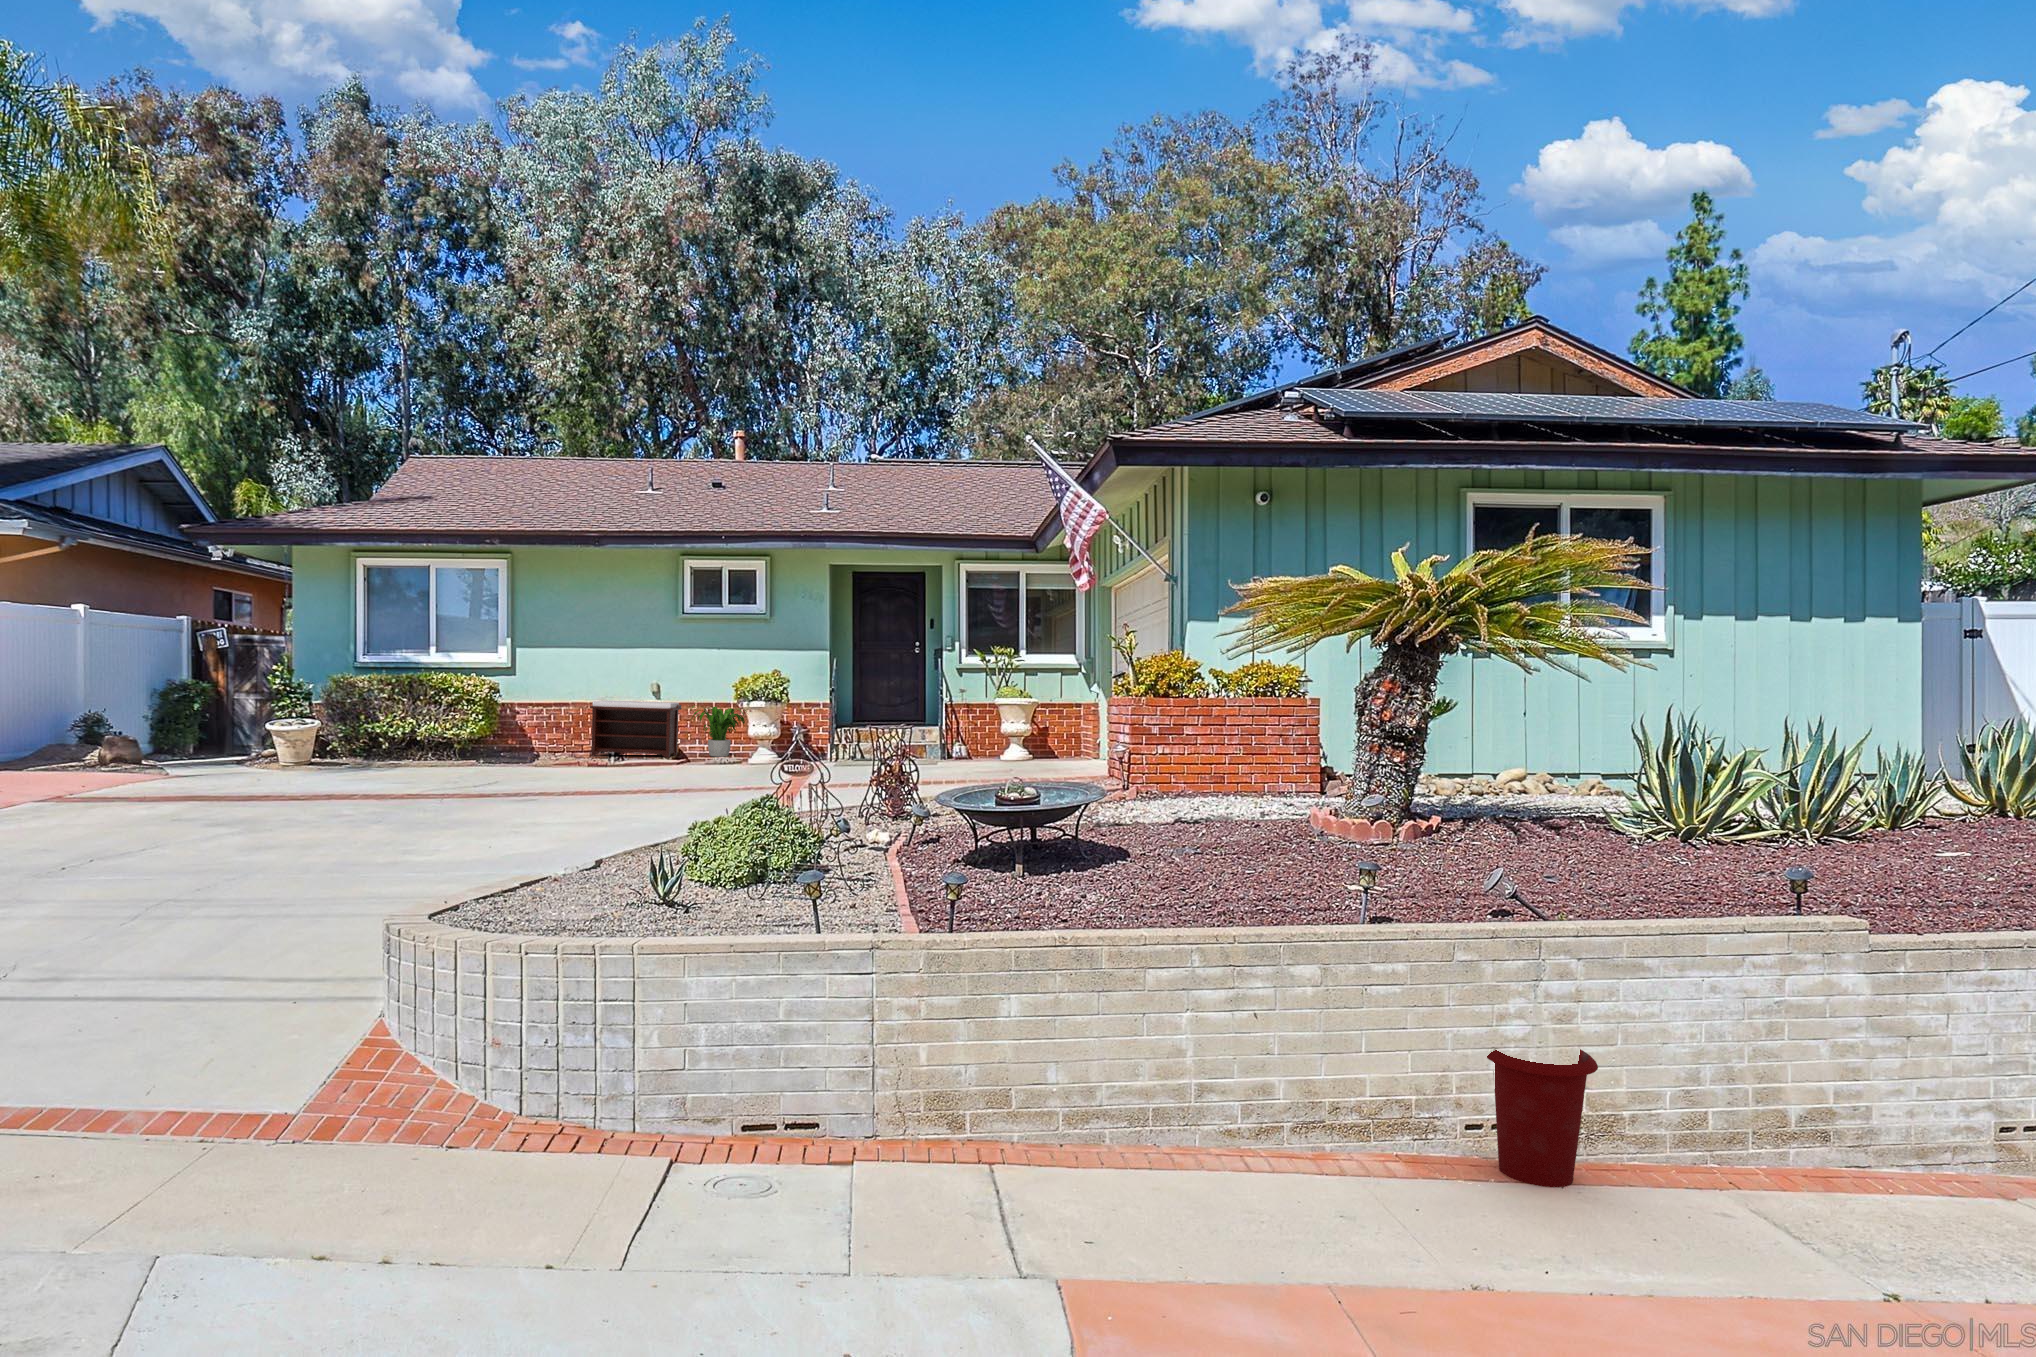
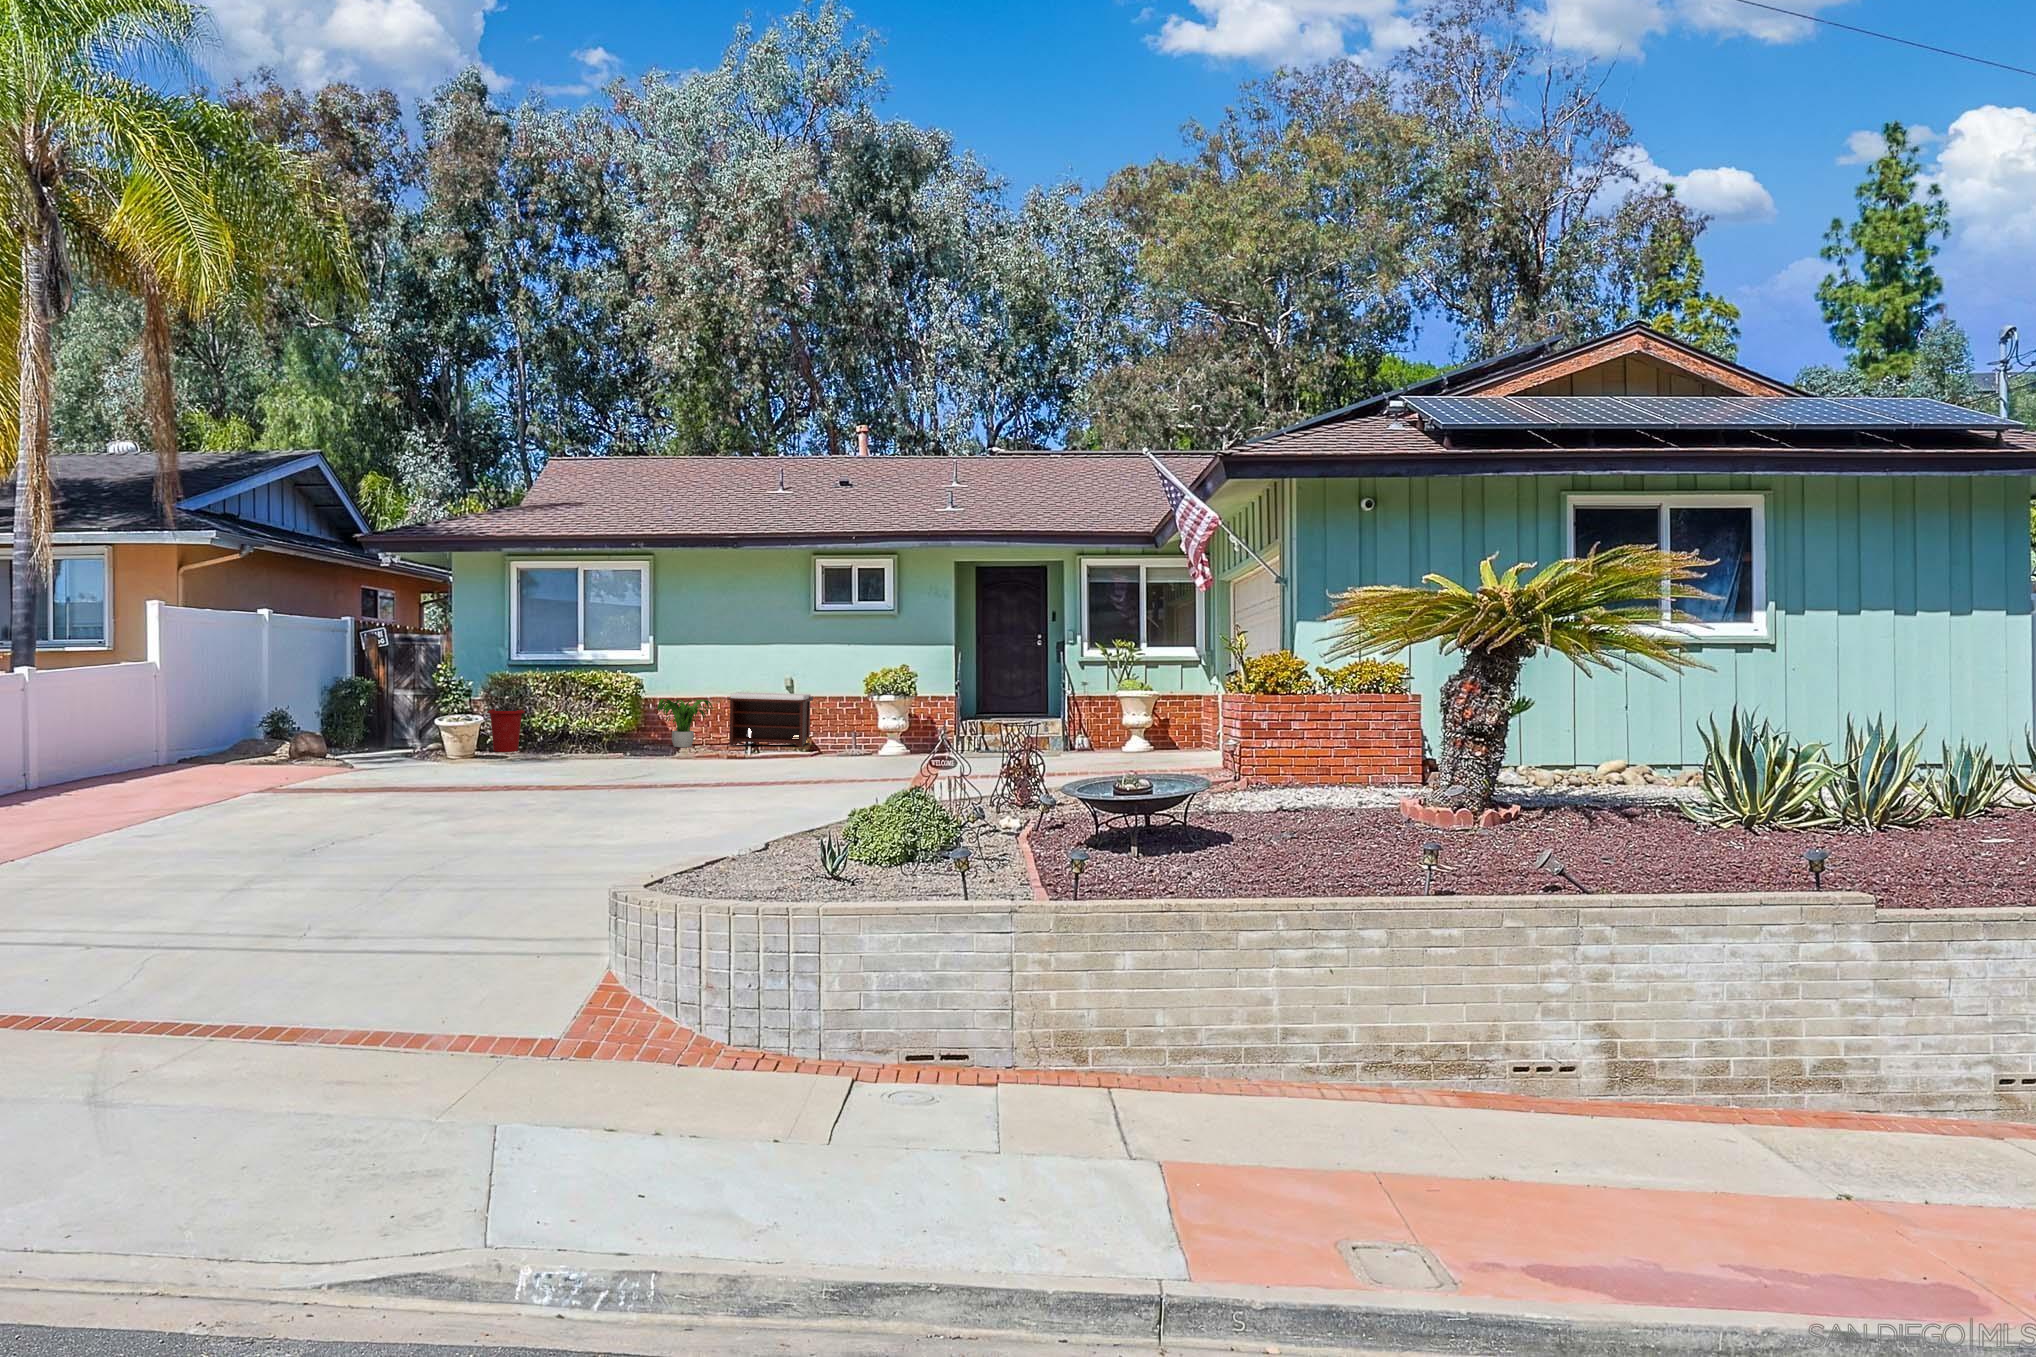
potted plant: present [691,706,747,757] -> present [657,699,713,747]
waste bin: present [1487,1049,1598,1187] -> present [487,709,525,752]

